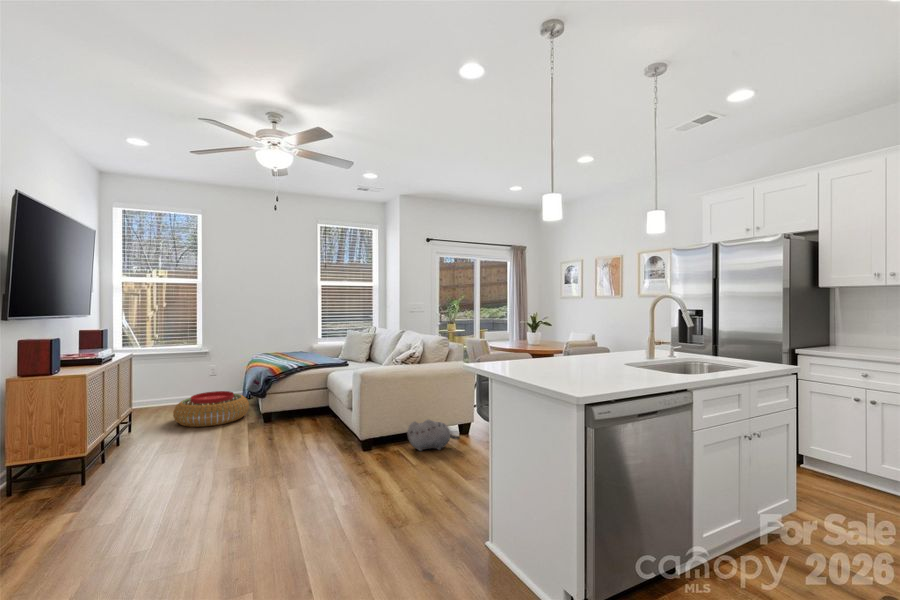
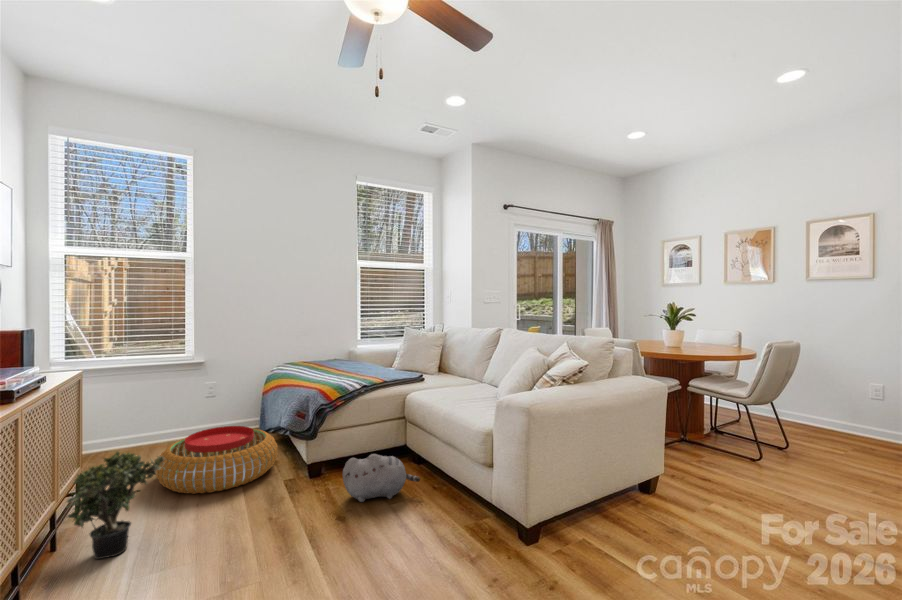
potted plant: none [123,394,174,448] -> present [67,452,165,559]
plush toy: present [407,420,460,451] -> present [343,454,420,502]

